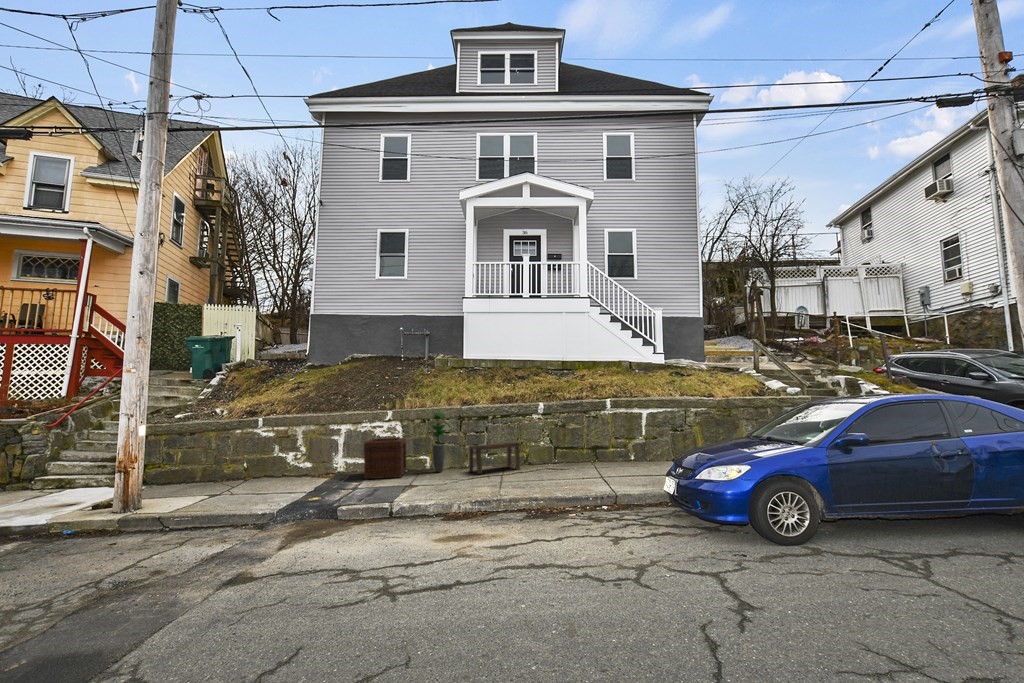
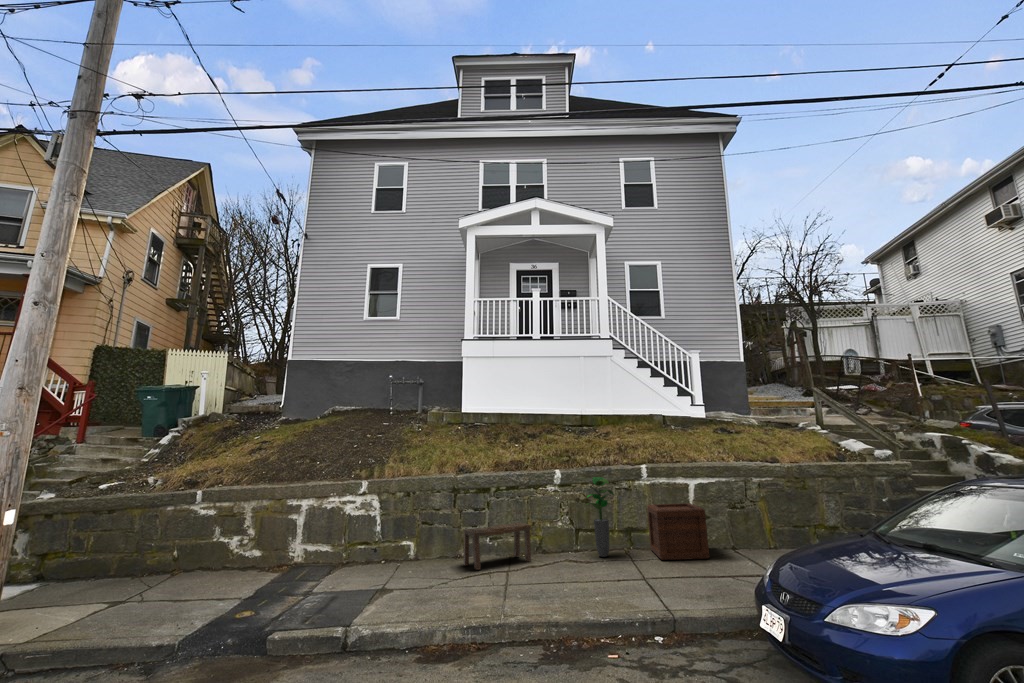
potted plant: present [431,413,449,472] -> present [587,477,614,557]
wooden crate: present [364,438,407,479] -> present [647,503,709,560]

